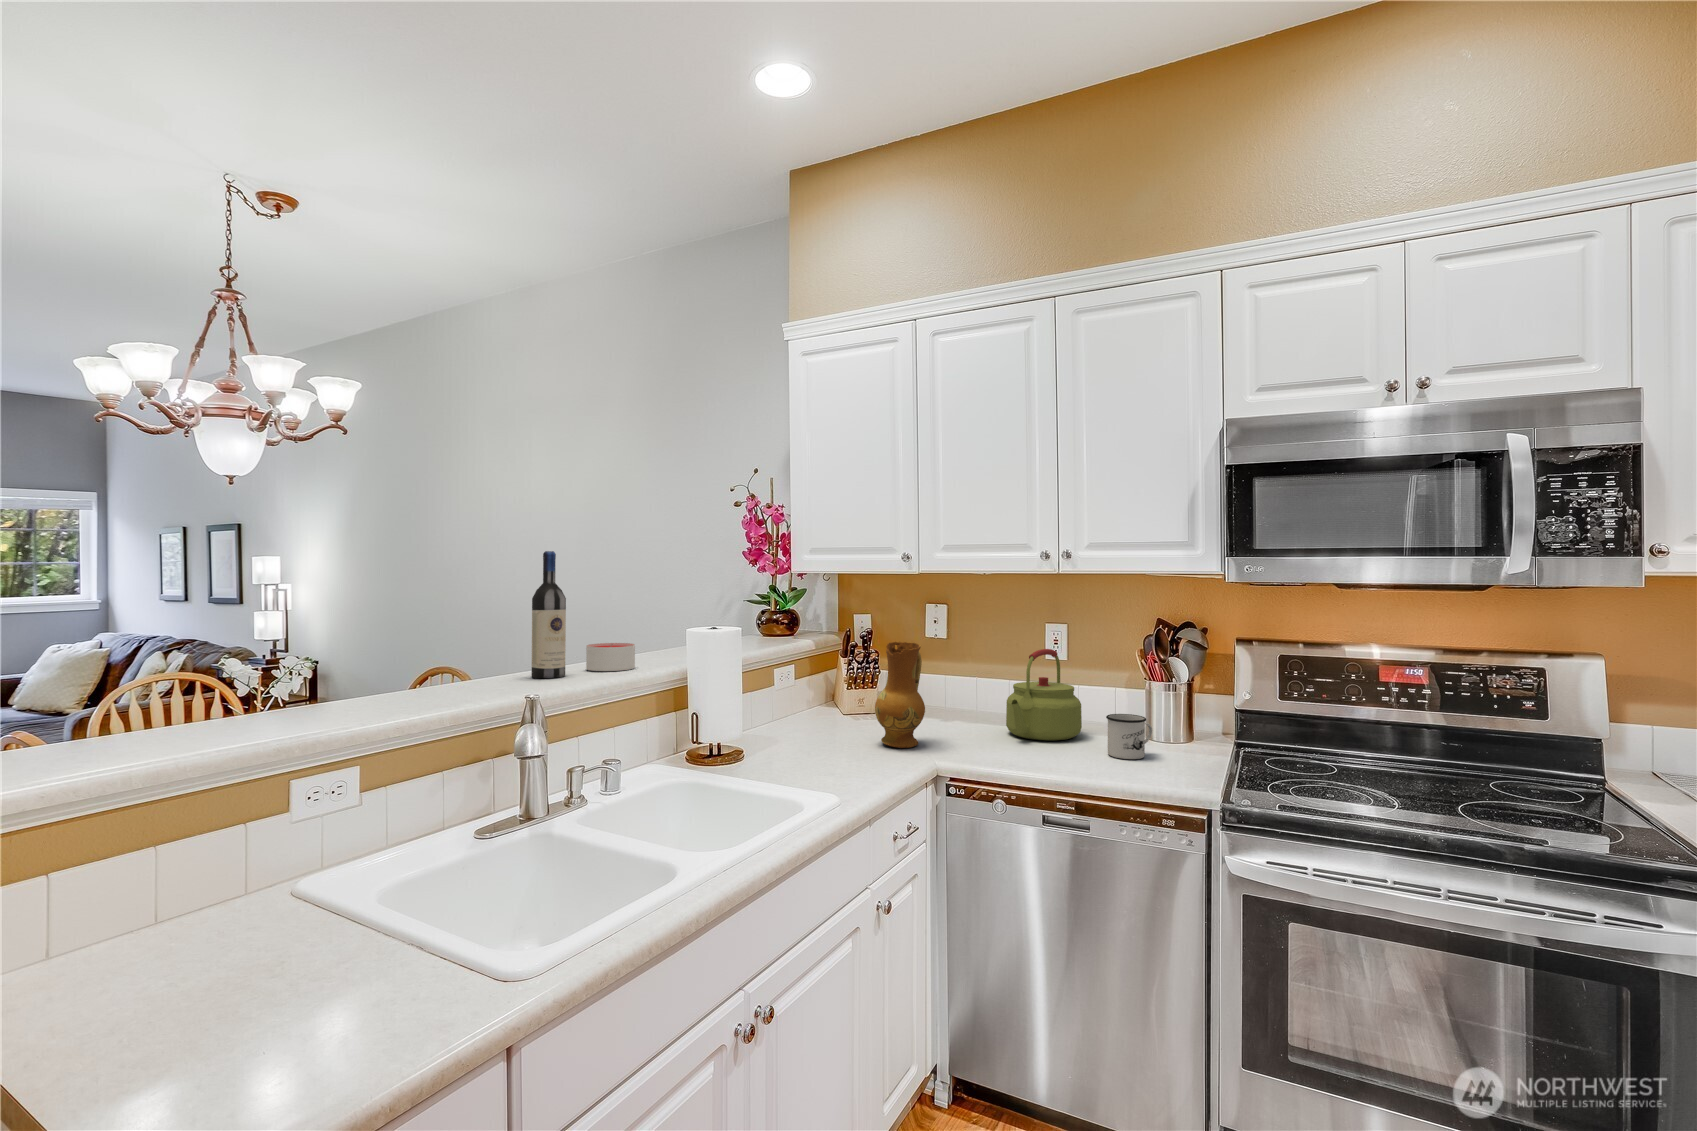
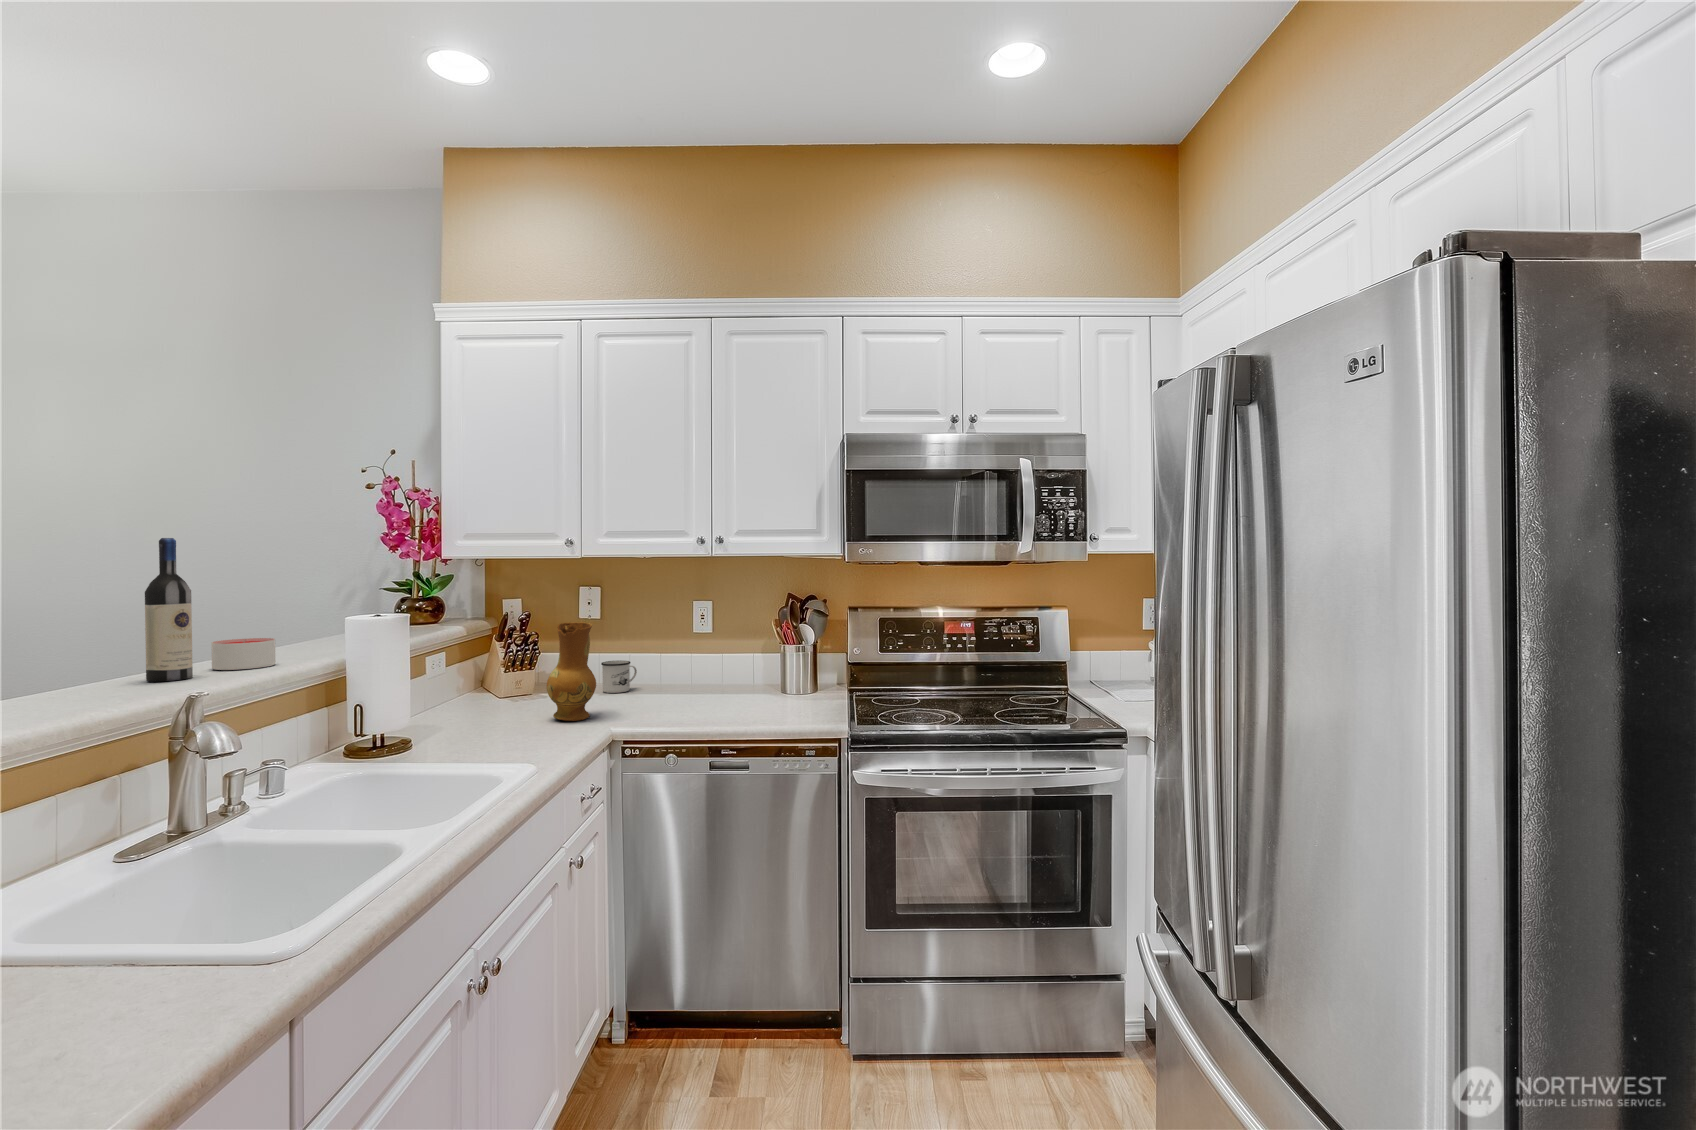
kettle: present [1006,649,1082,740] -> none [666,623,731,702]
mug: present [1106,714,1152,759] -> present [601,661,637,693]

